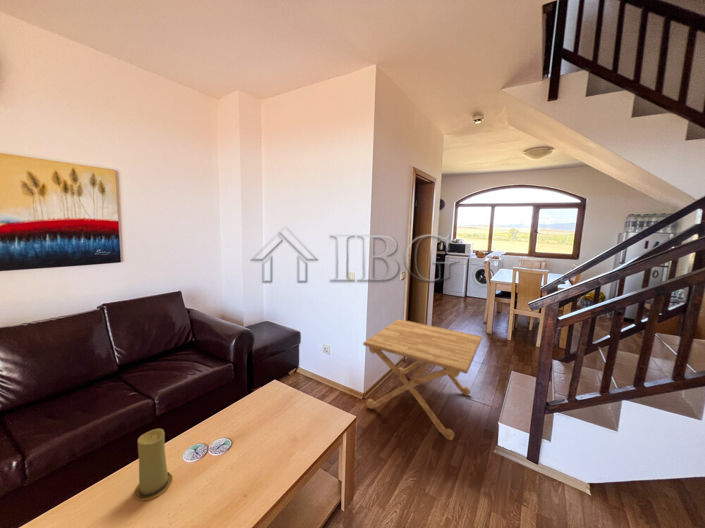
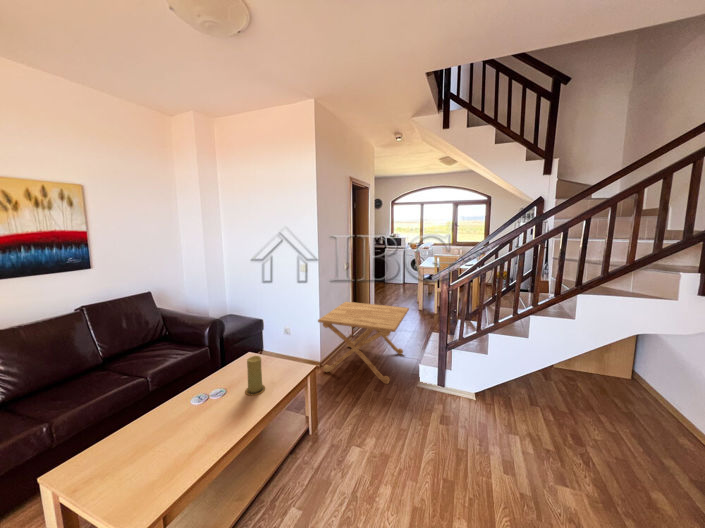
candle: present [134,429,172,500] -> present [245,356,265,395]

